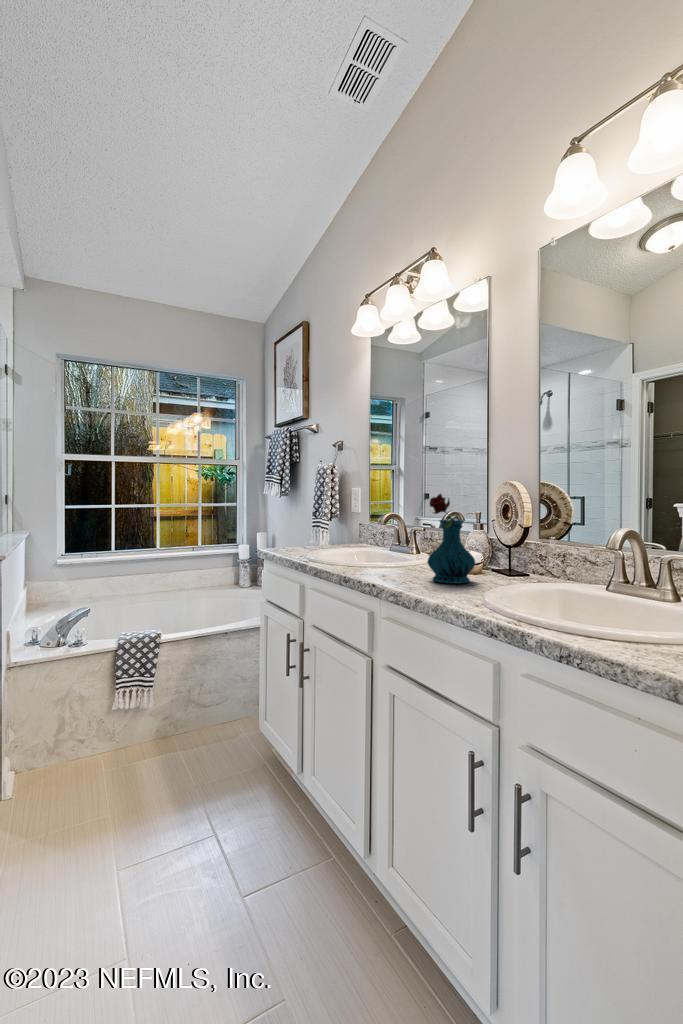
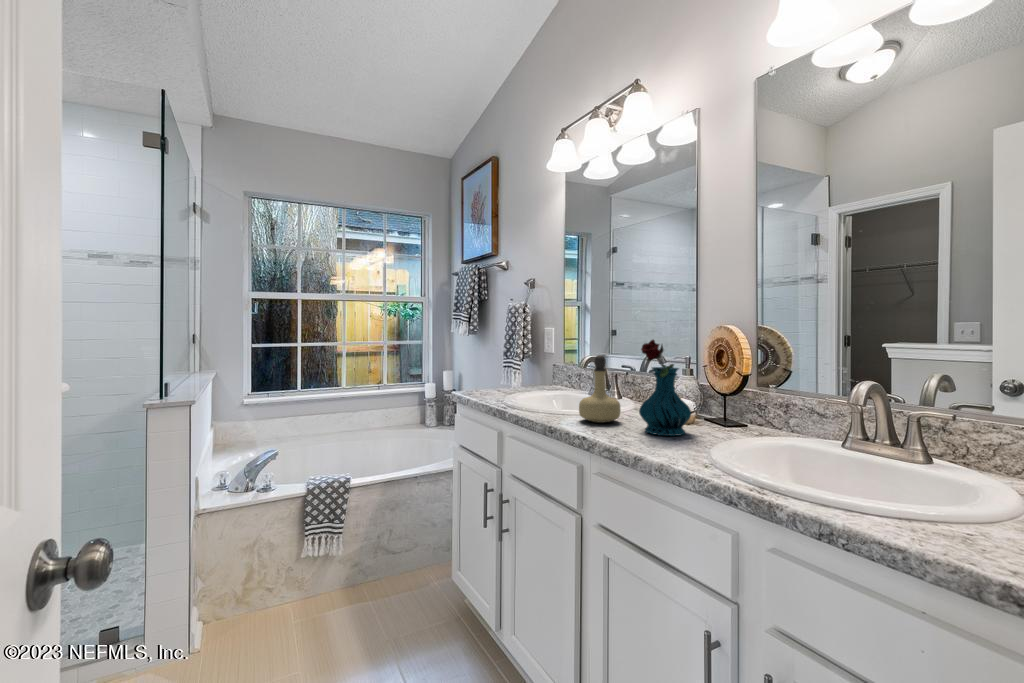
perfume bottle: none [374,510,413,573] -> present [579,355,621,423]

